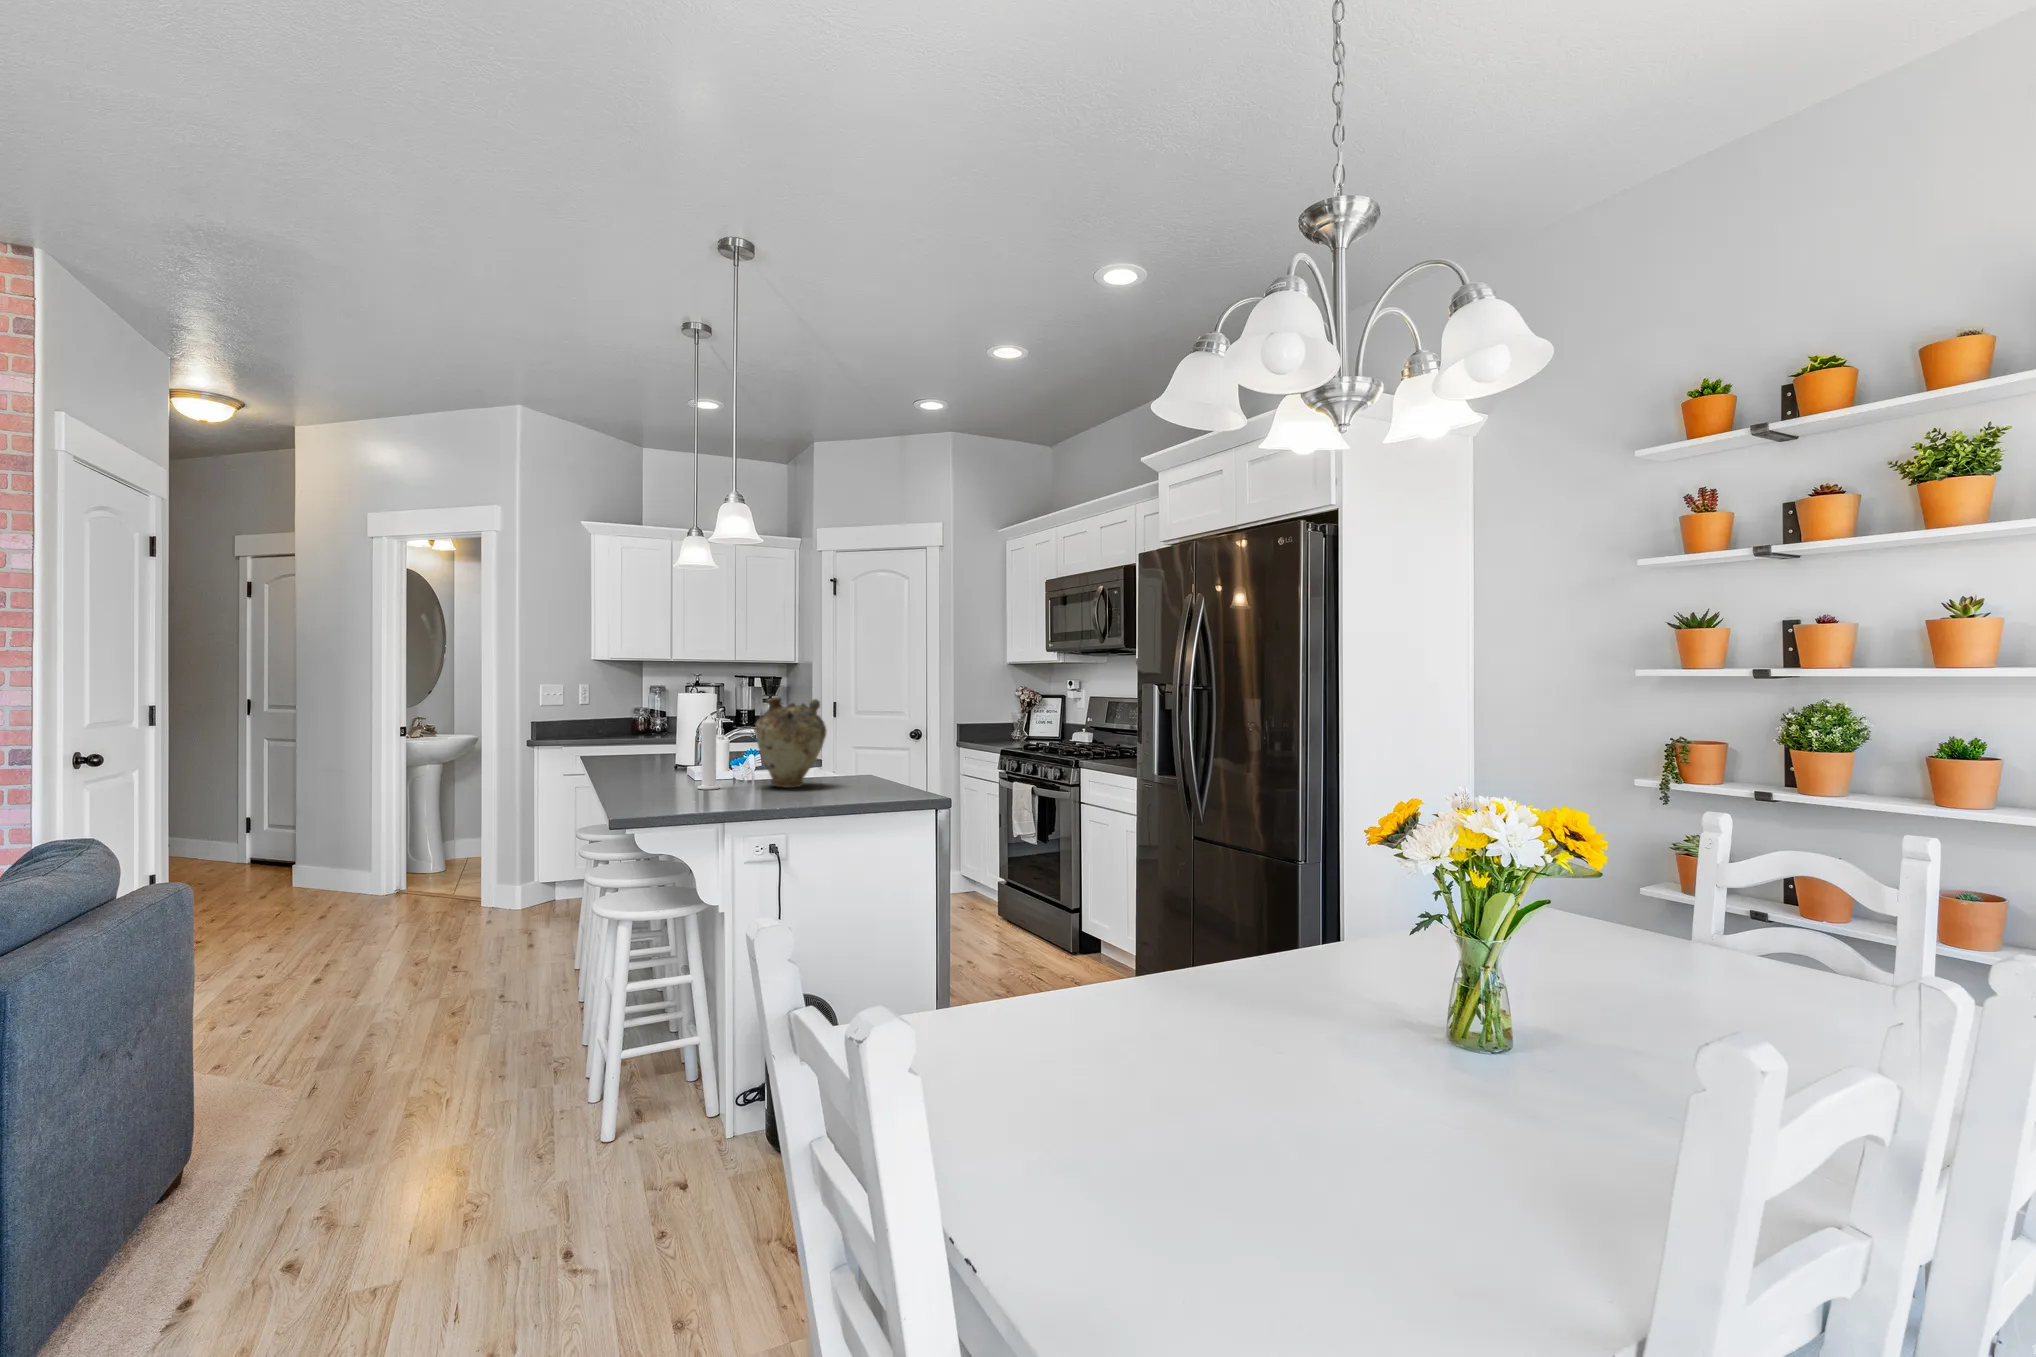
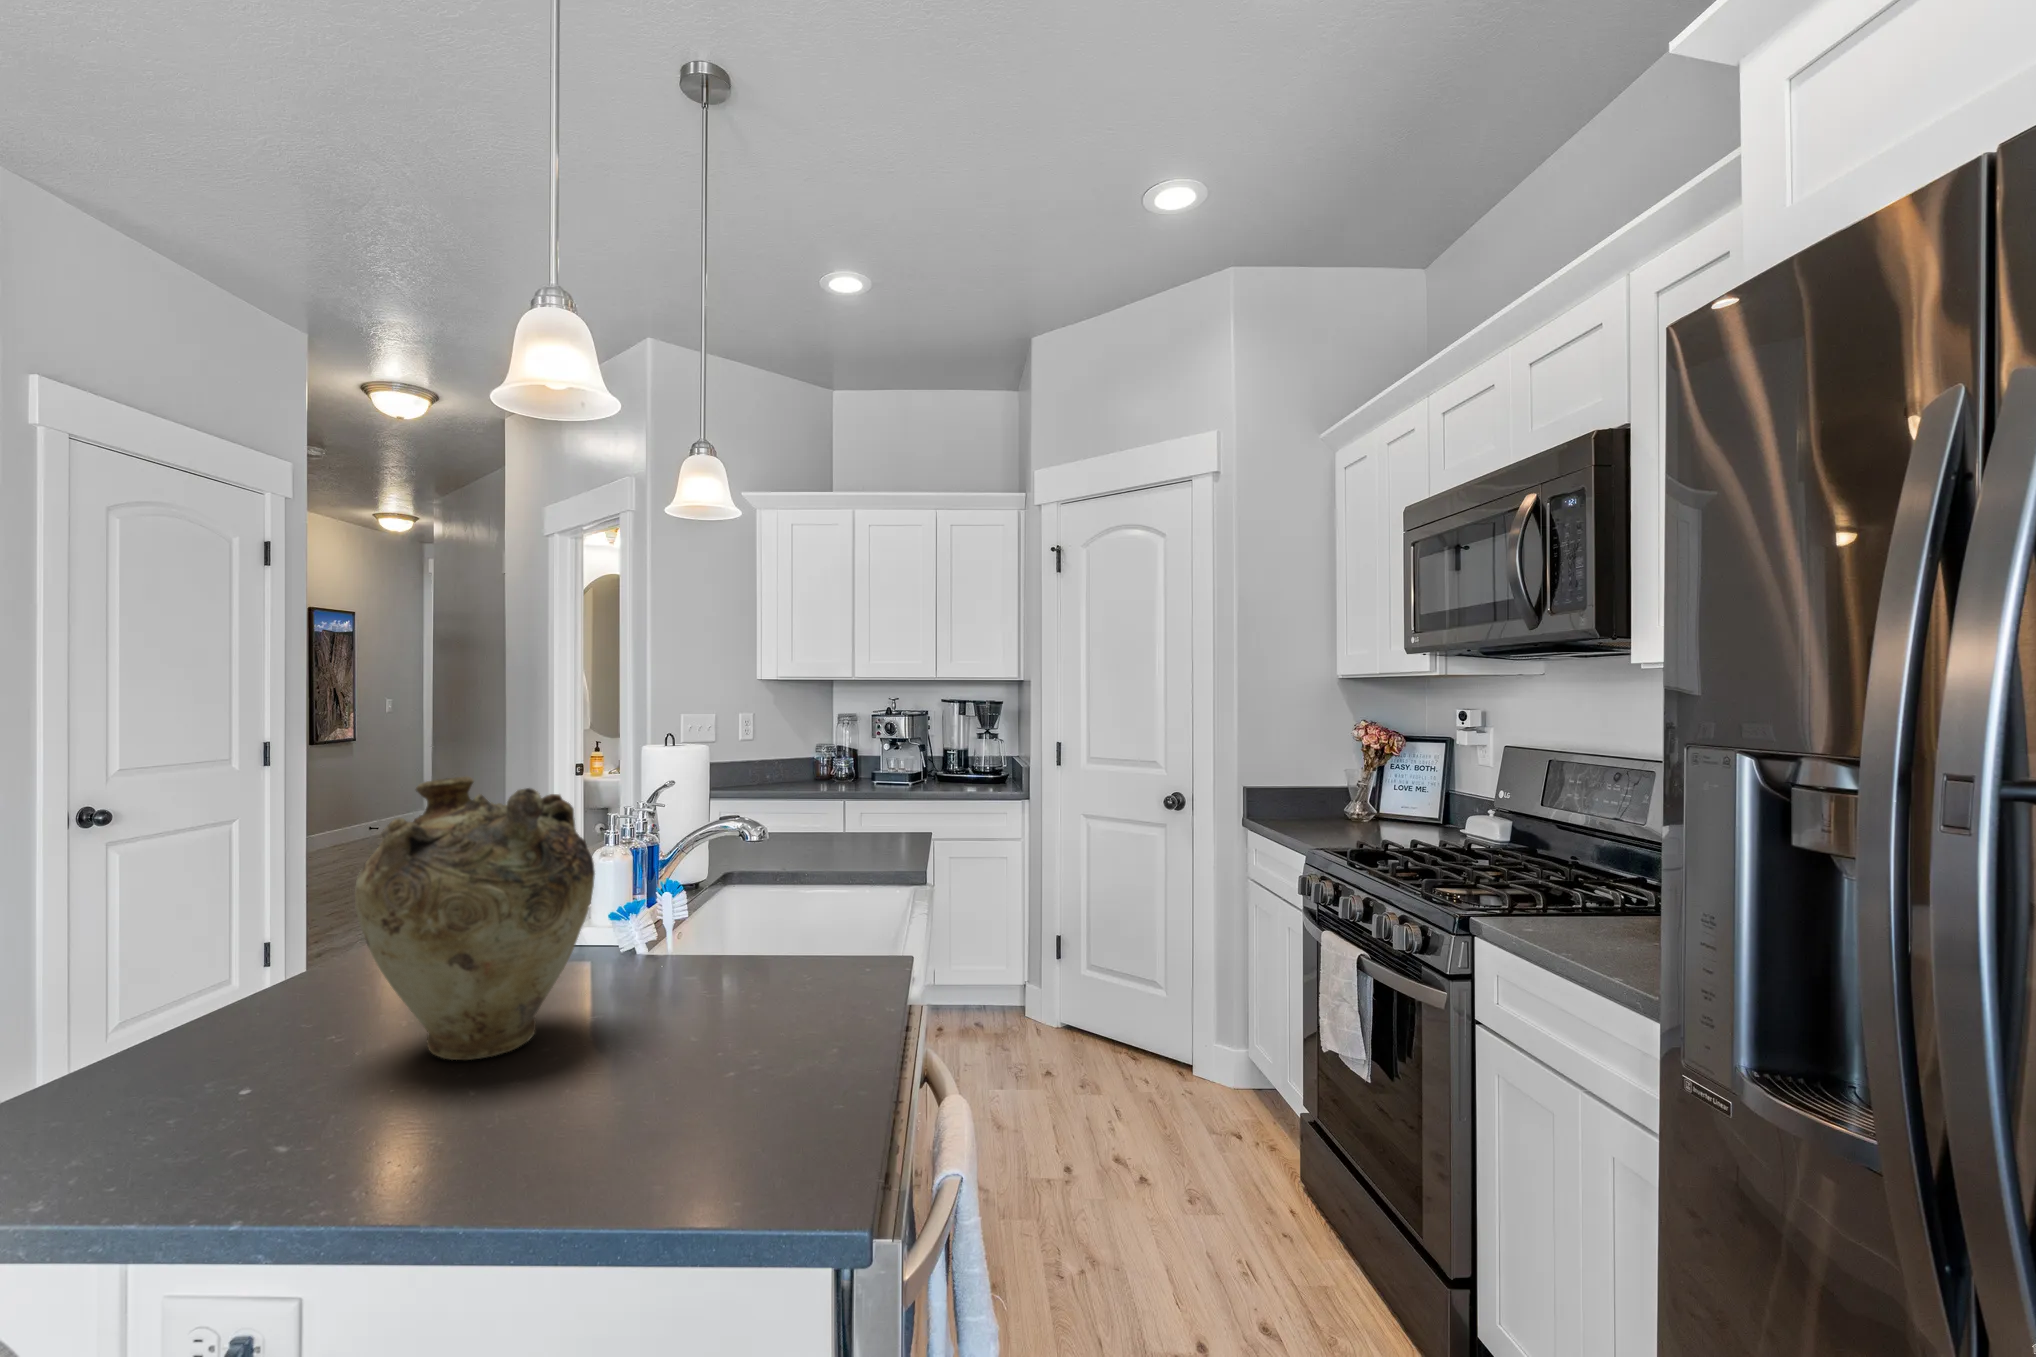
candle: present [698,712,720,789] -> none [240,817,316,1045]

